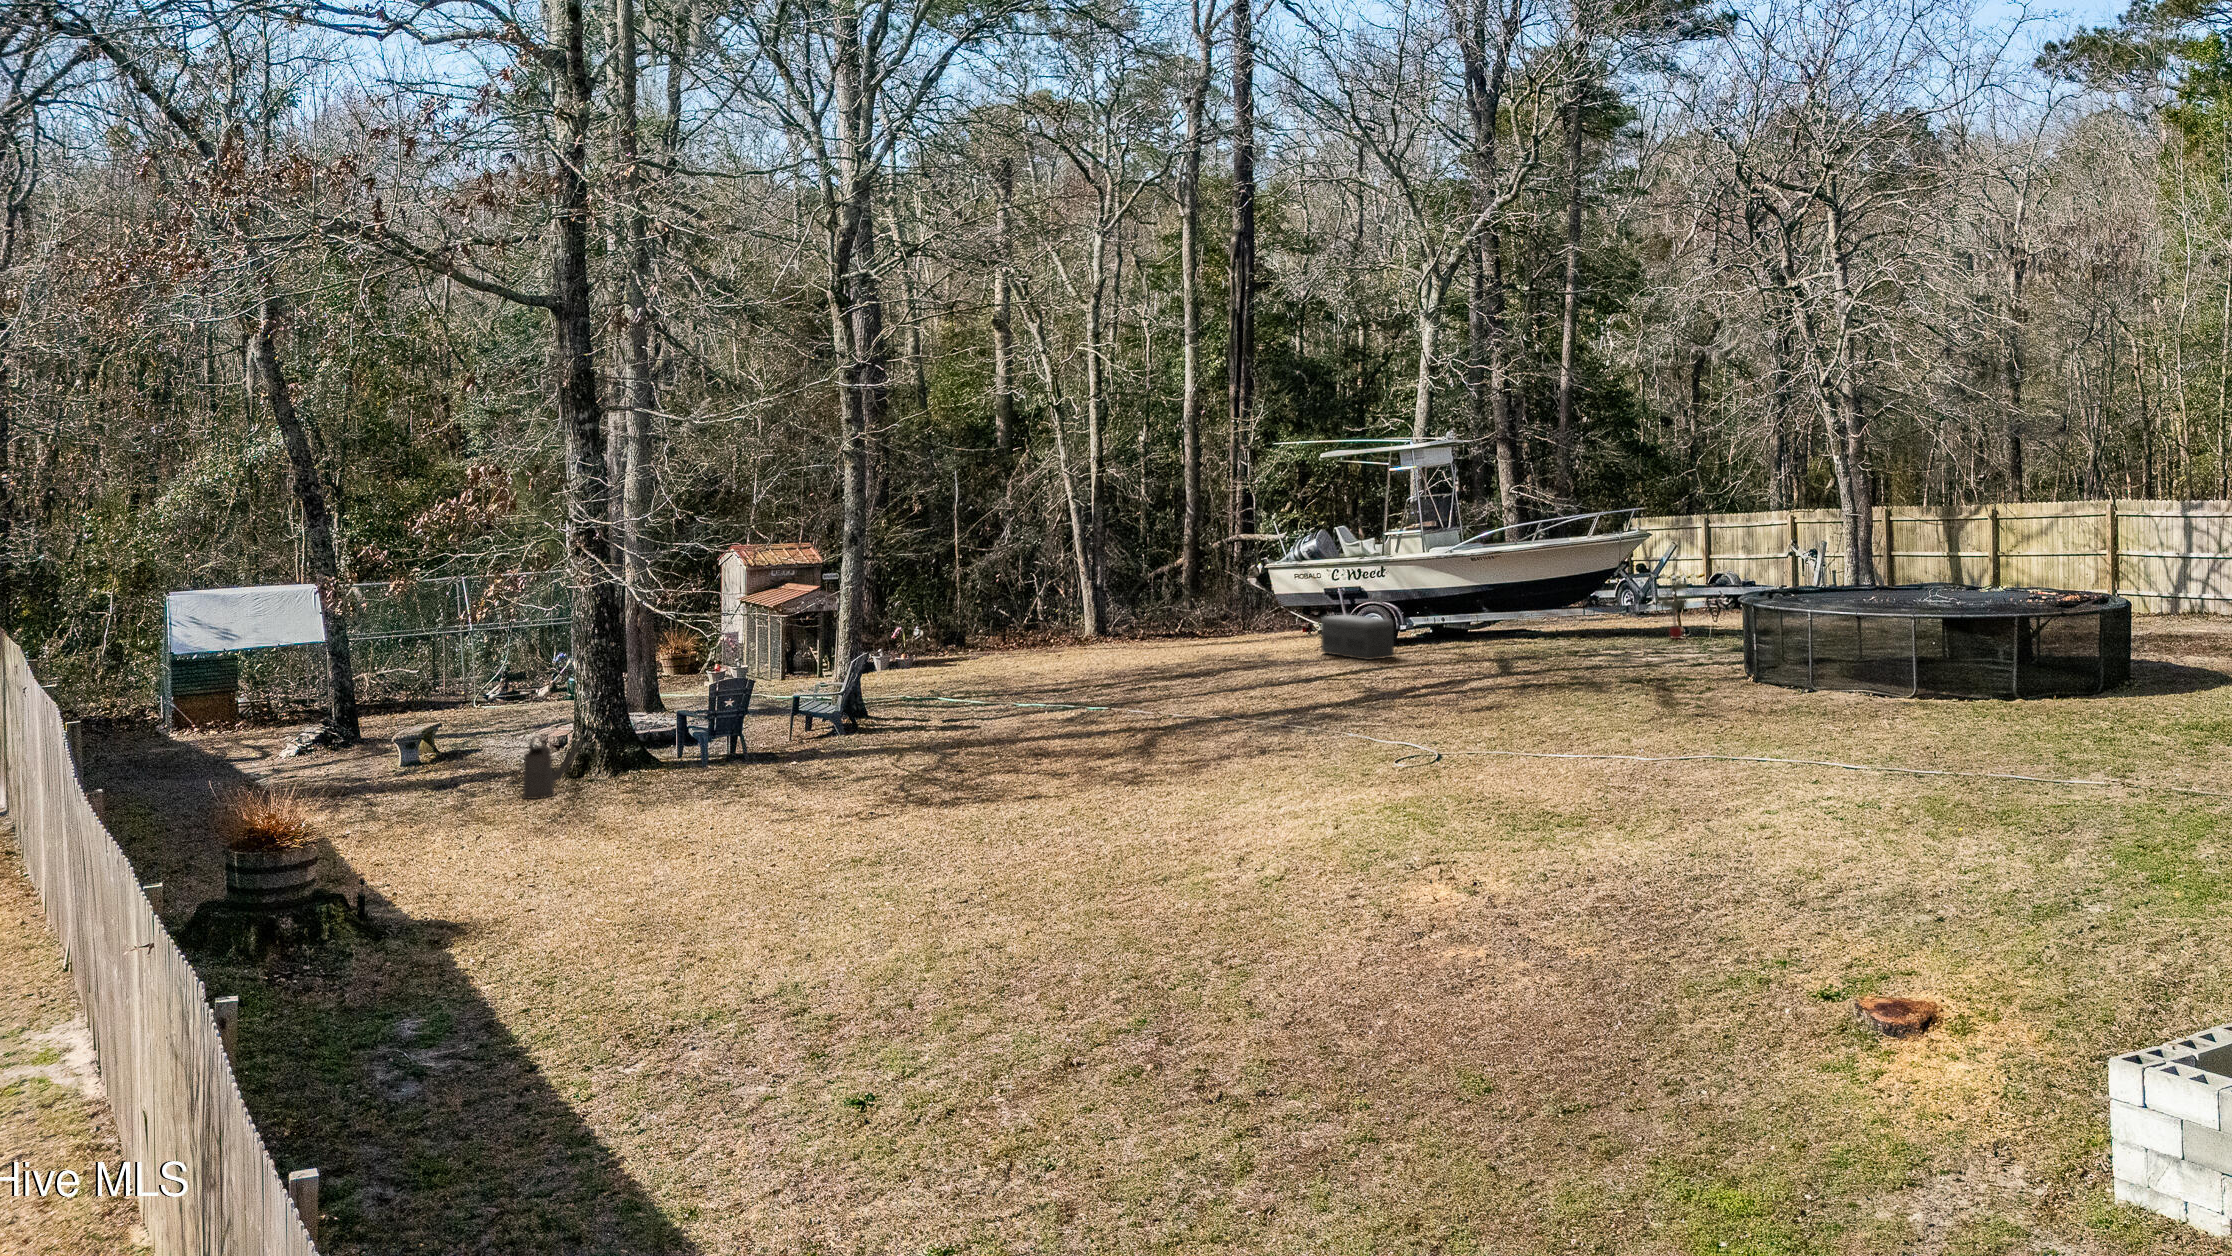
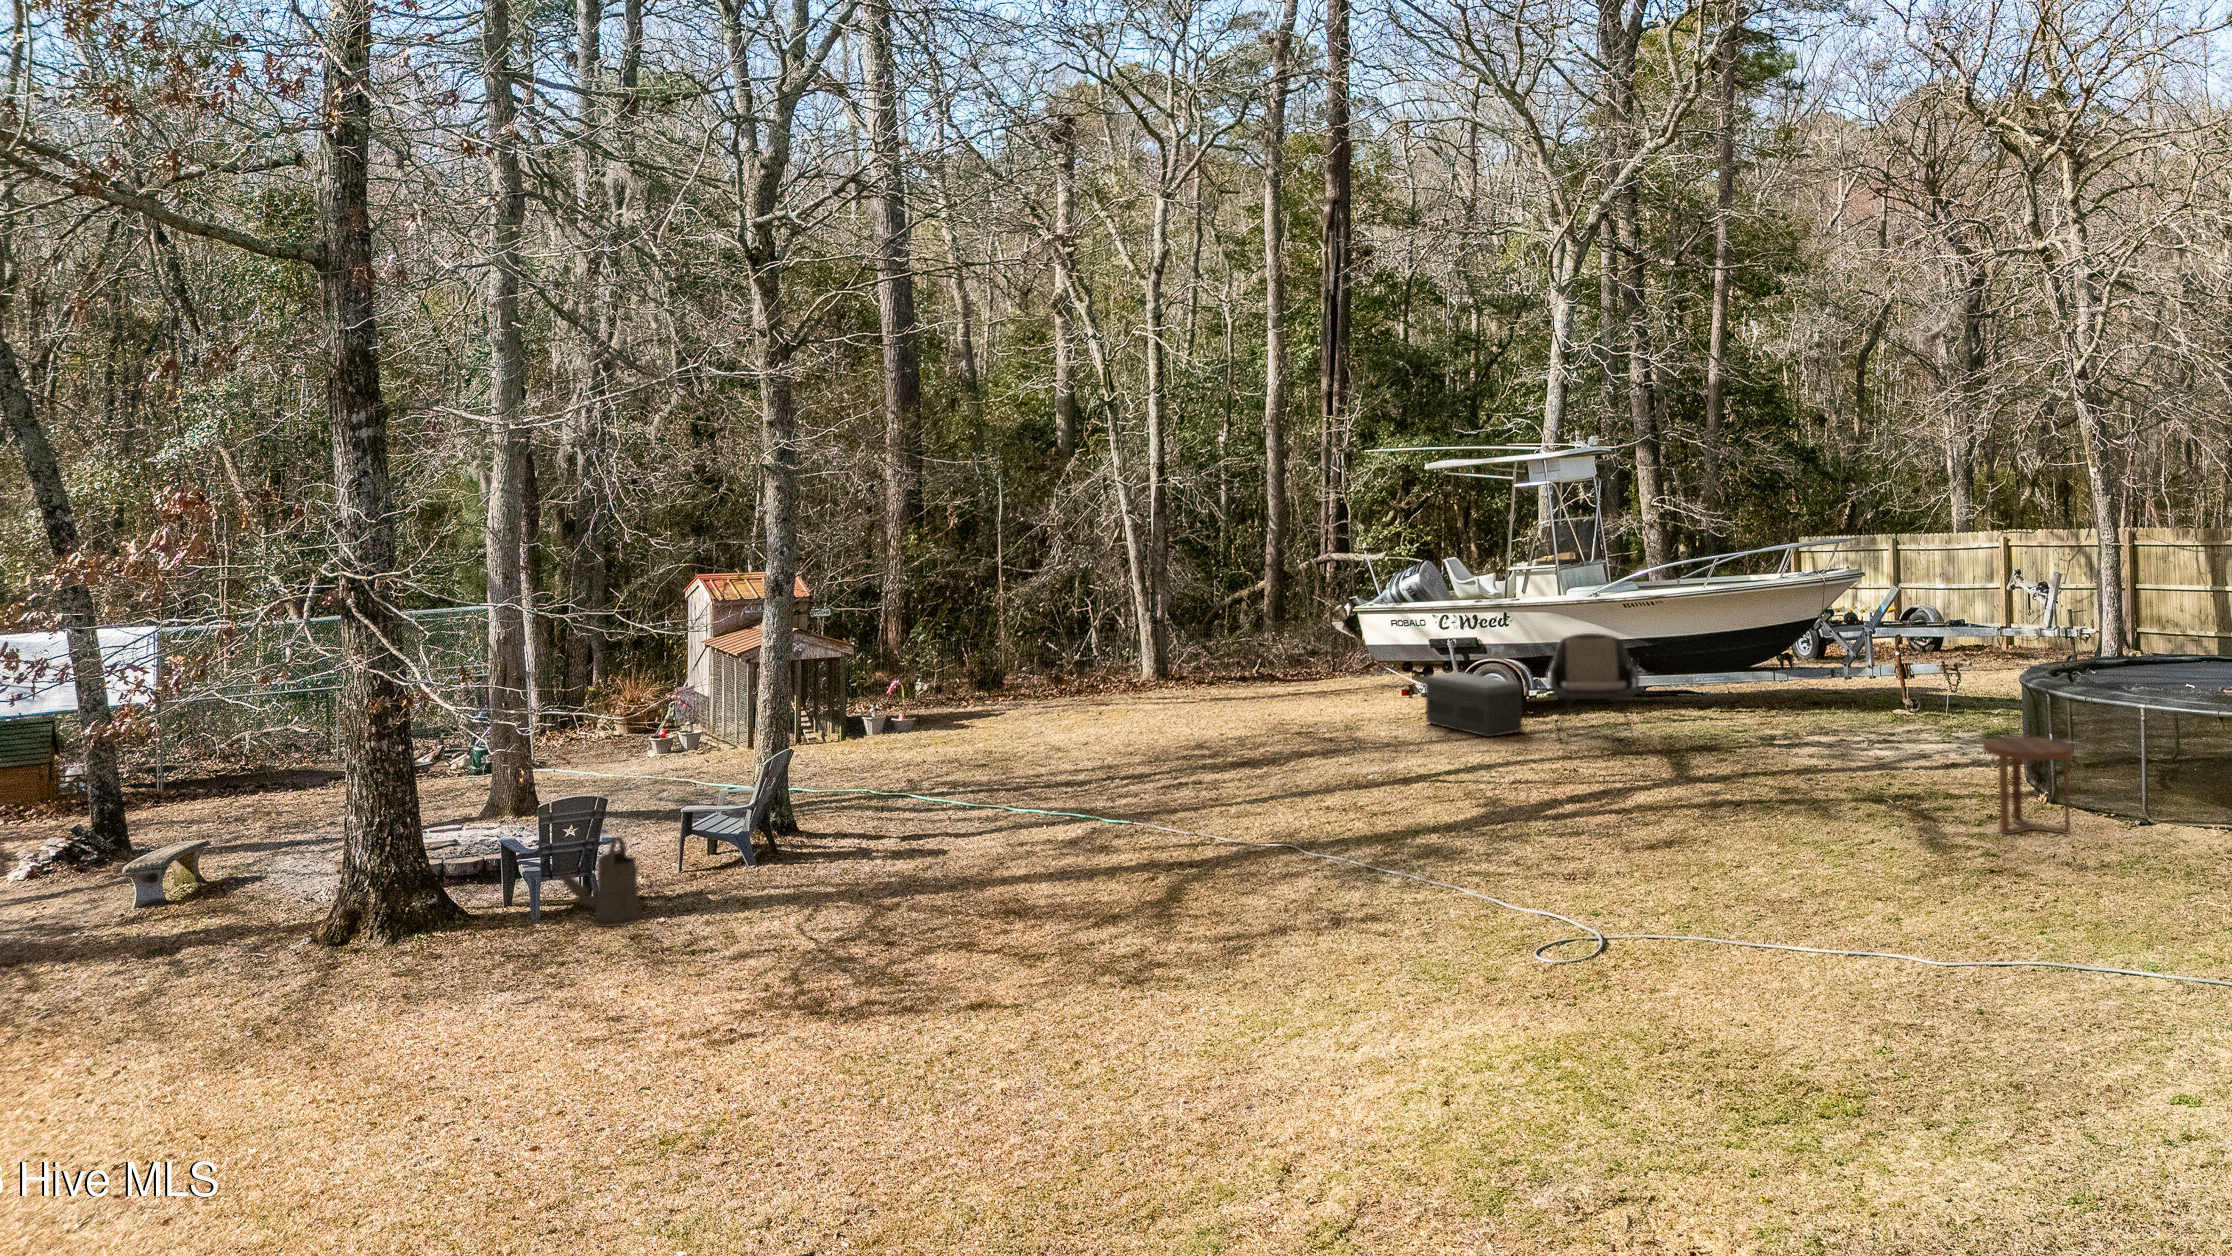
potted tree: present [1658,575,1688,639] -> none [1866,620,1914,709]
lounge chair: none [1412,583,1480,662] -> present [1548,633,1640,742]
side table: none [1697,638,1755,701] -> present [1983,736,2074,834]
watering can: present [514,736,583,799] -> present [560,837,653,927]

